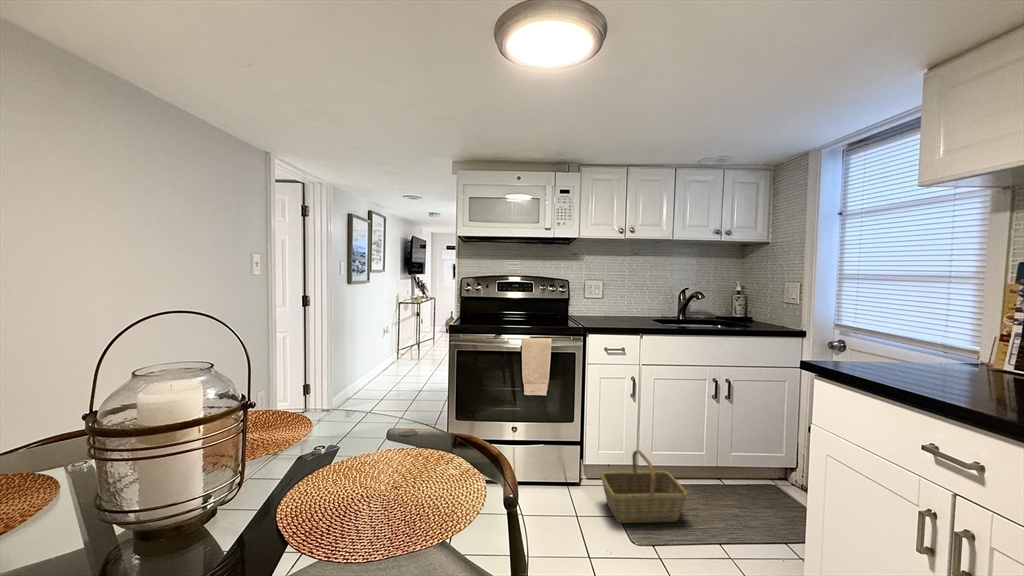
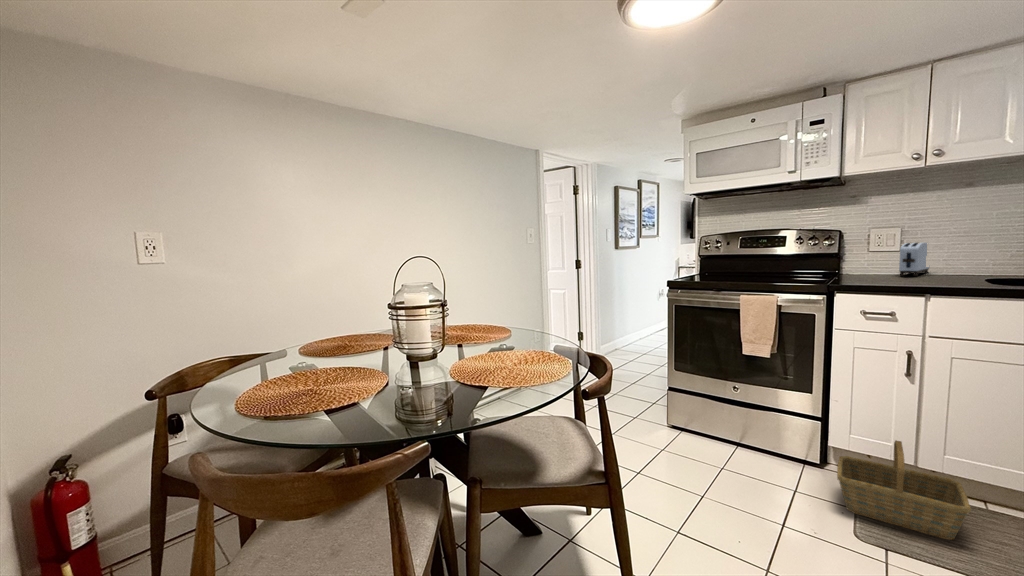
toaster: none [605,293,617,318] -> present [899,243,929,276]

